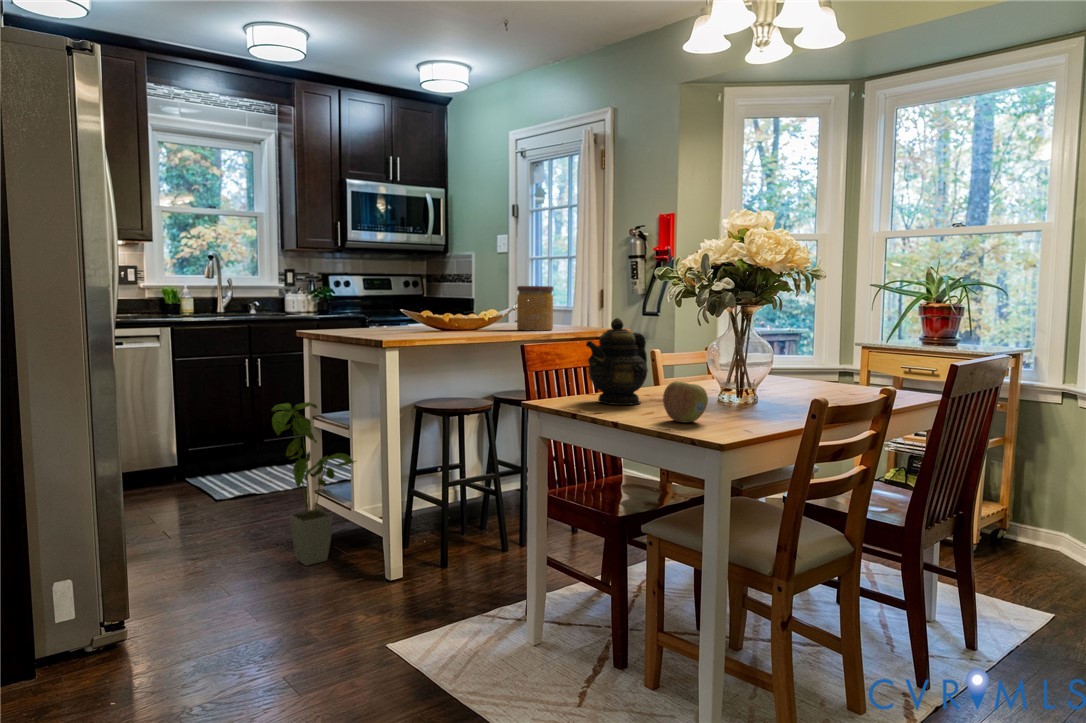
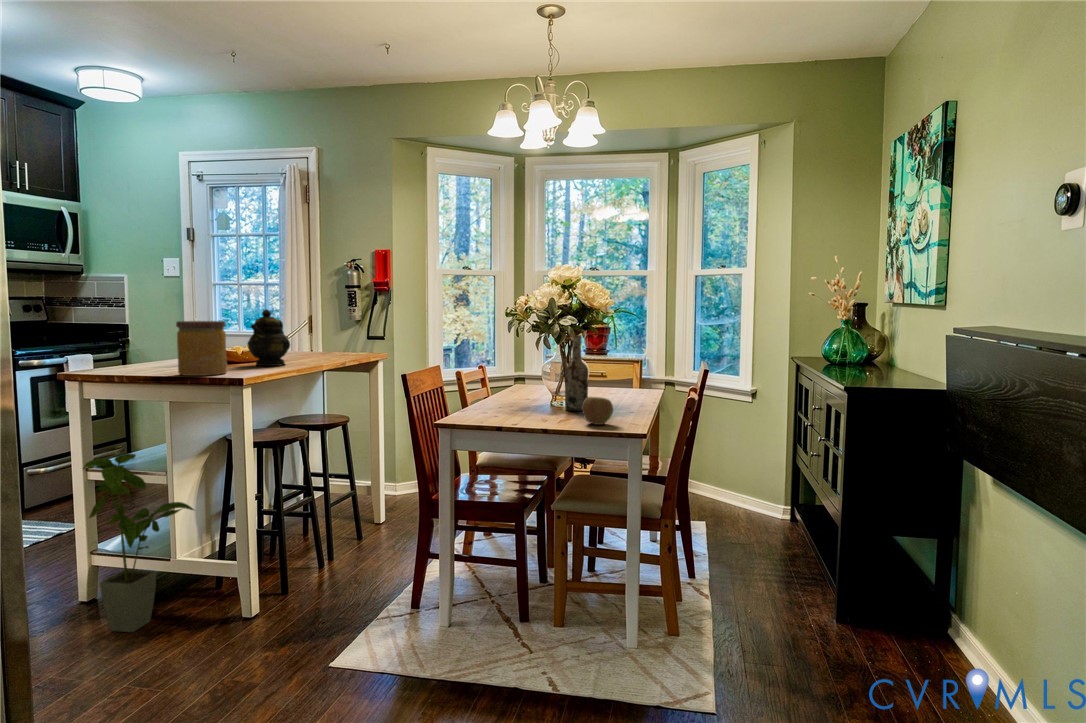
jar: present [517,286,554,331] -> present [176,321,227,376]
wine bottle: none [710,300,745,407] -> present [565,335,588,411]
teapot: present [586,318,648,405] -> present [247,309,290,366]

